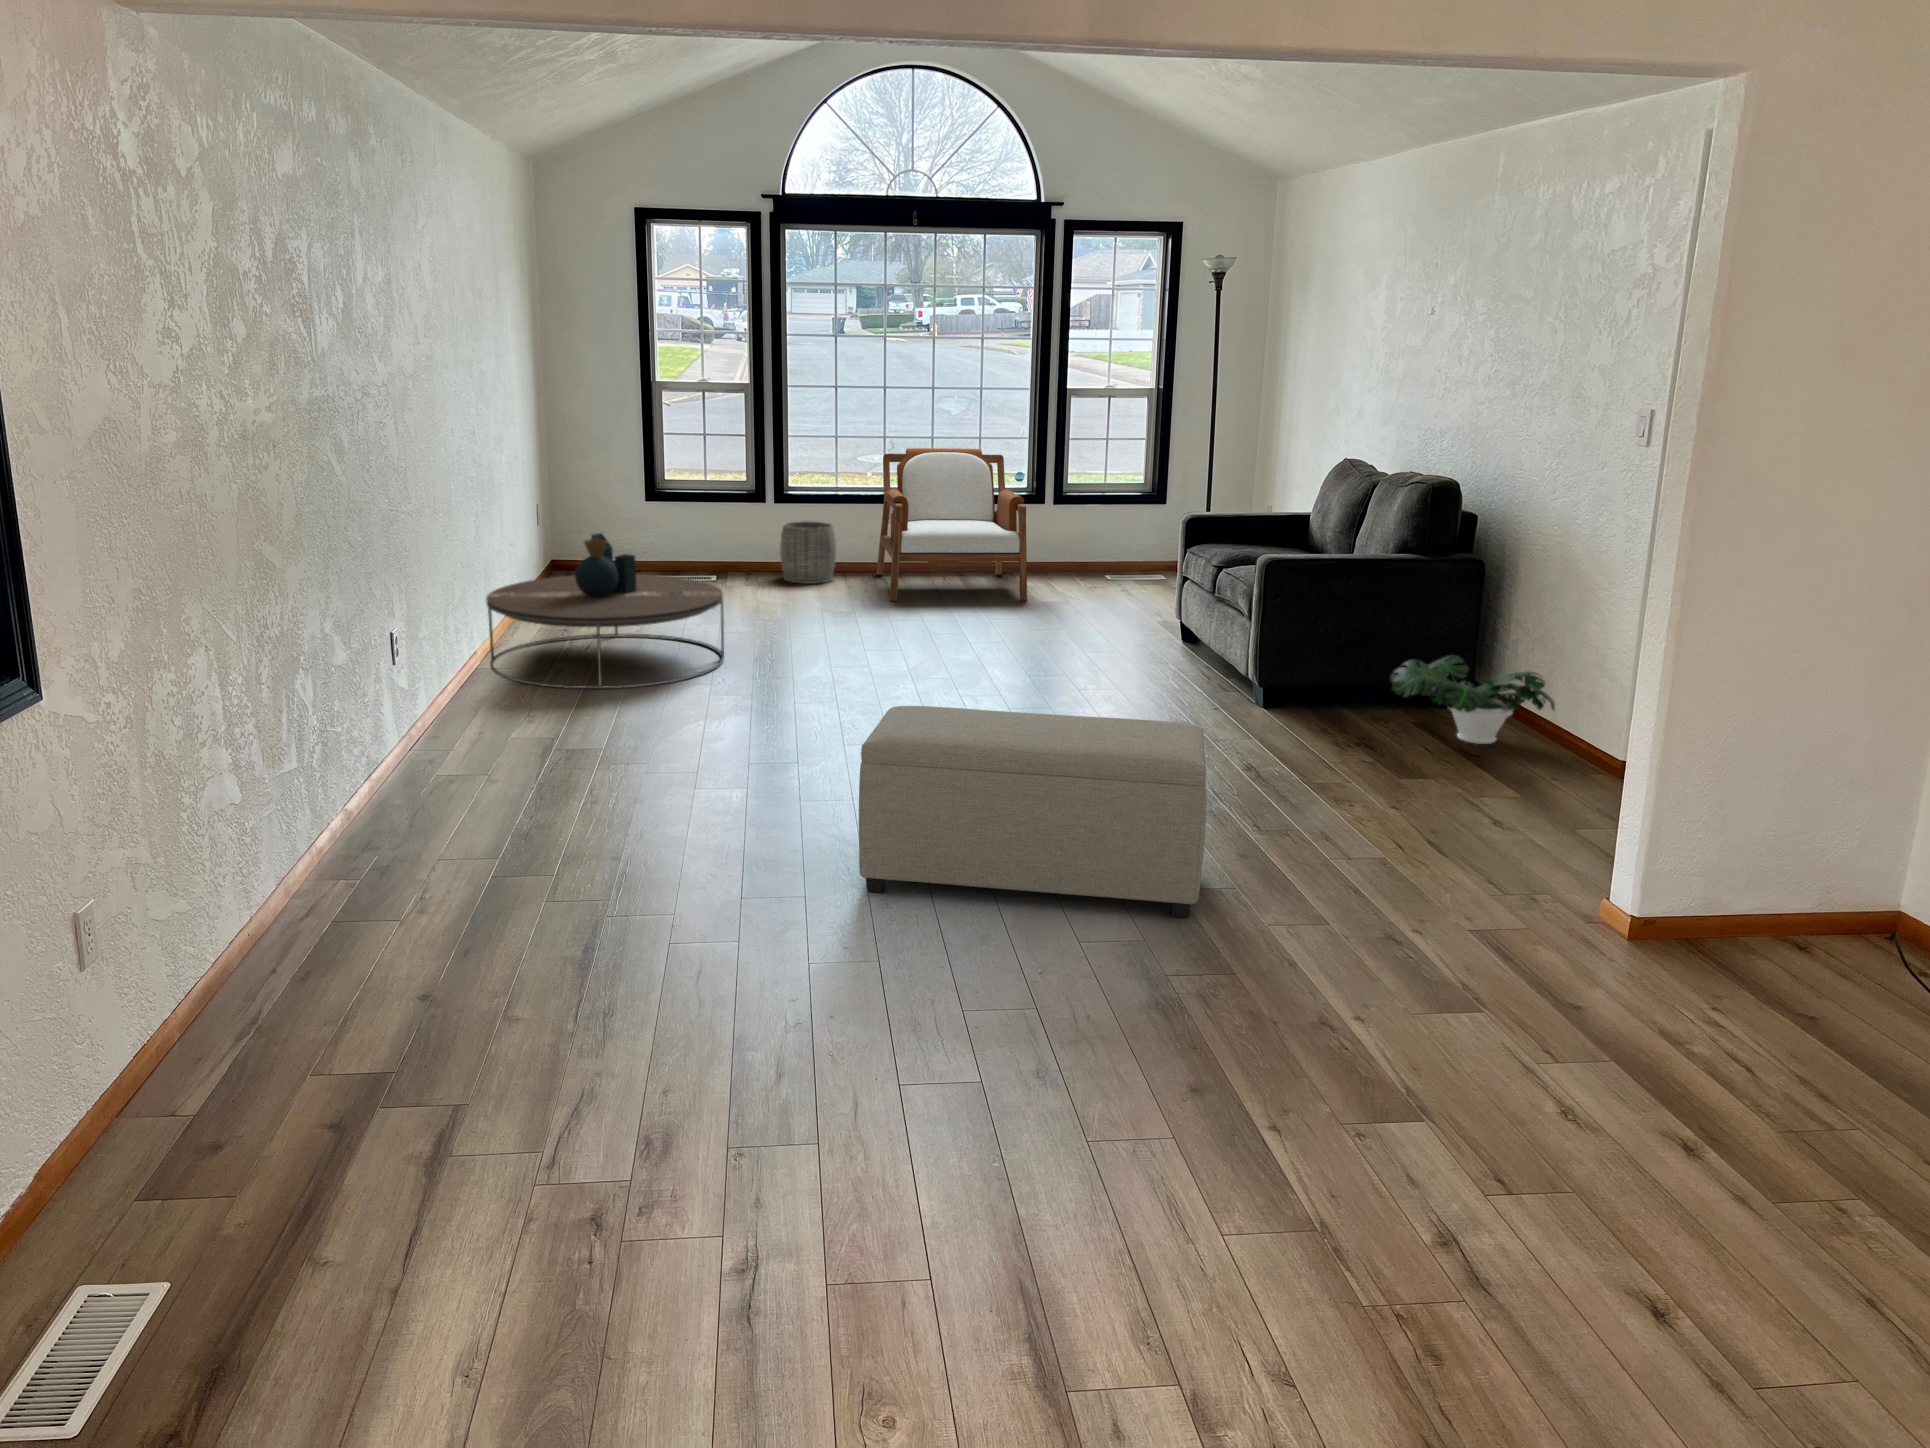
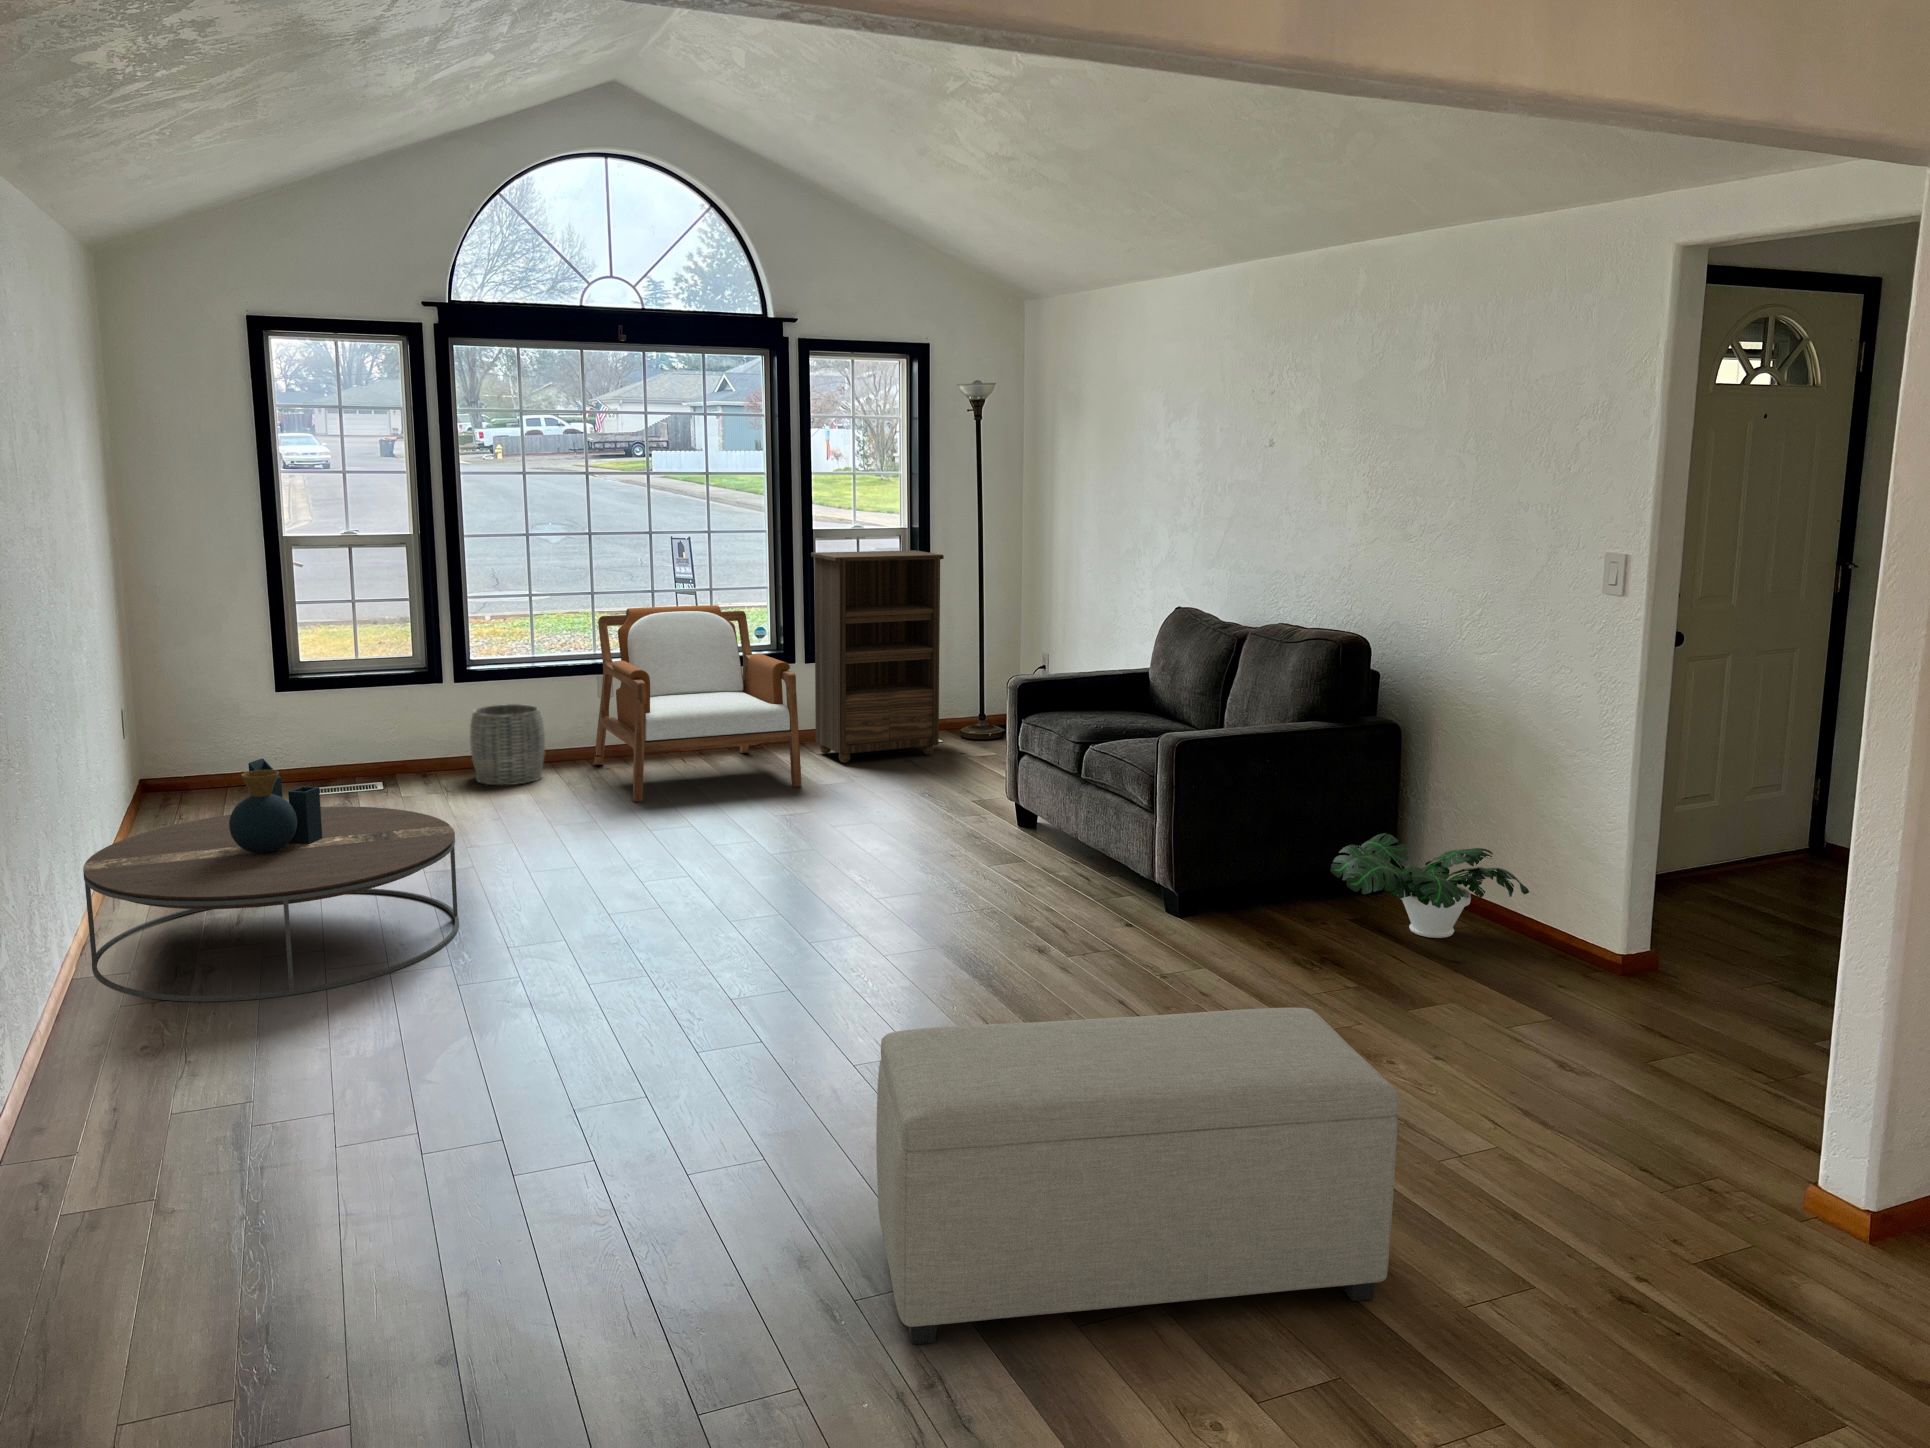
bookshelf: none [1057,407,1173,587] -> present [811,550,944,763]

